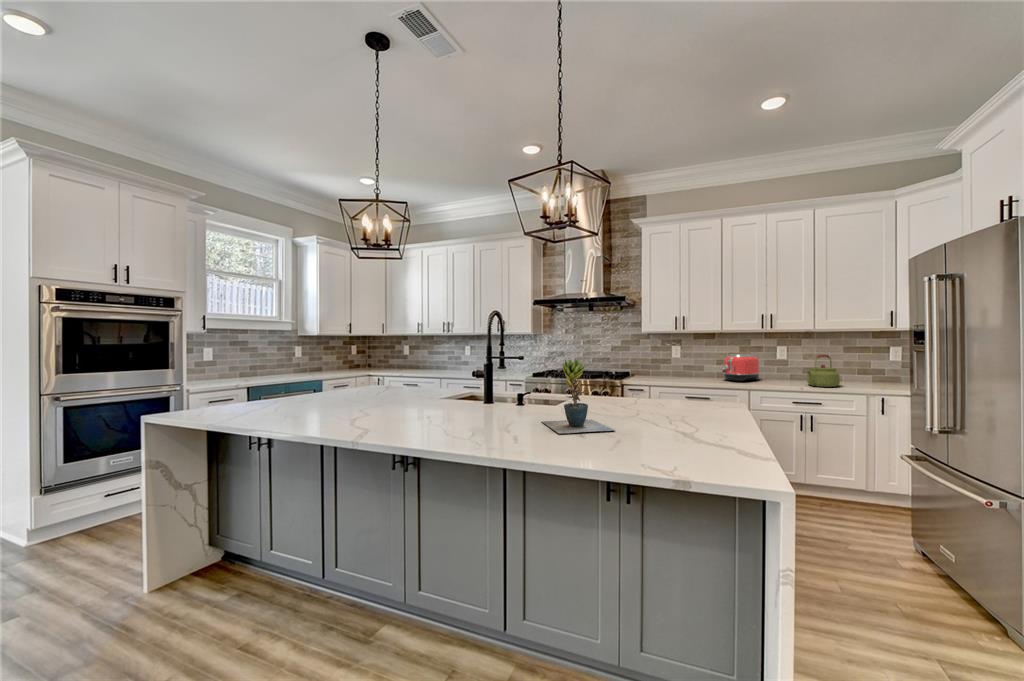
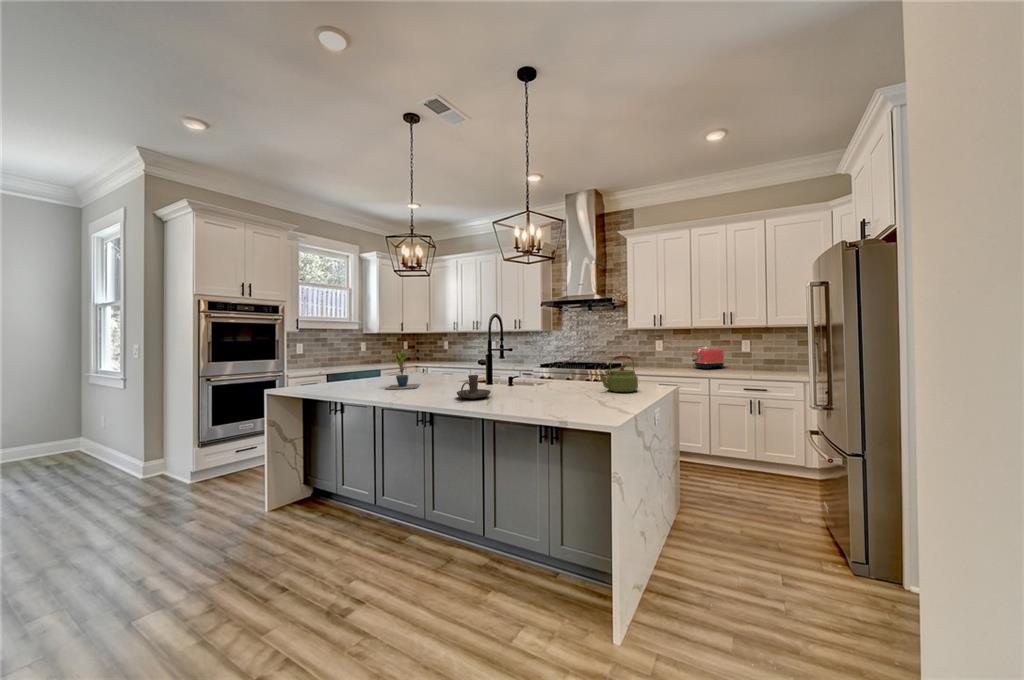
kettle: present [807,355,840,387] -> present [601,356,638,392]
potted plant: present [542,359,615,433] -> present [386,353,419,389]
candle holder: none [451,386,500,420] -> present [457,375,491,399]

